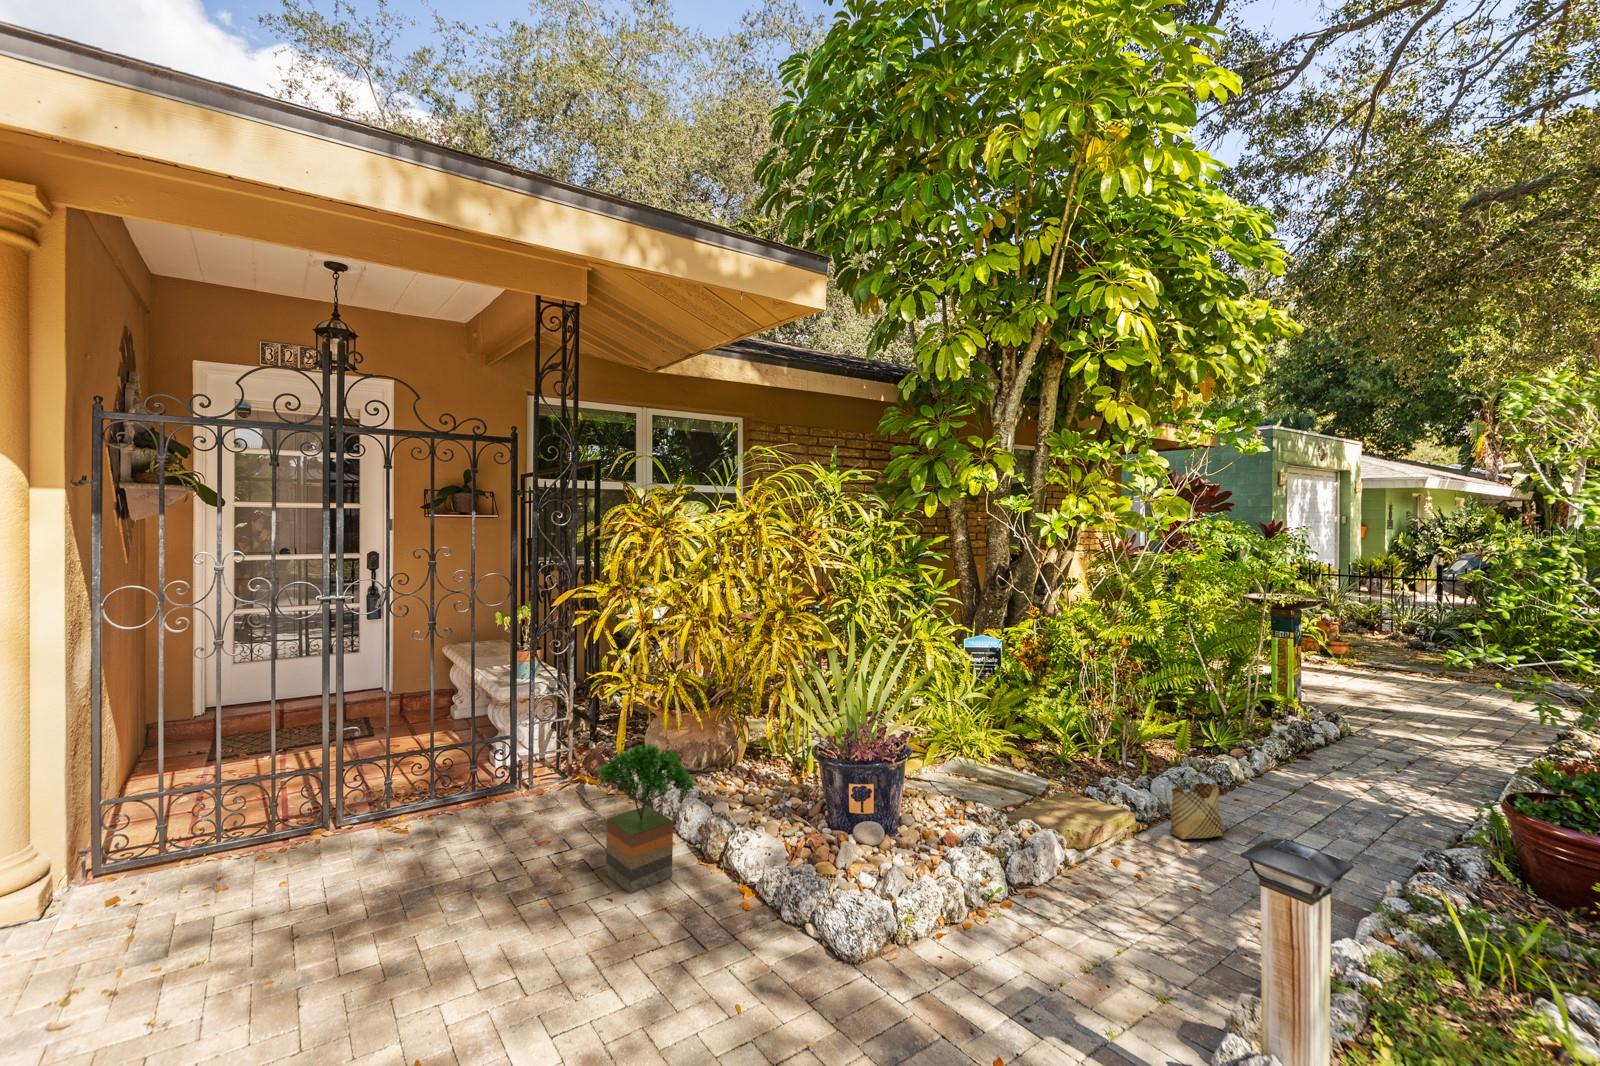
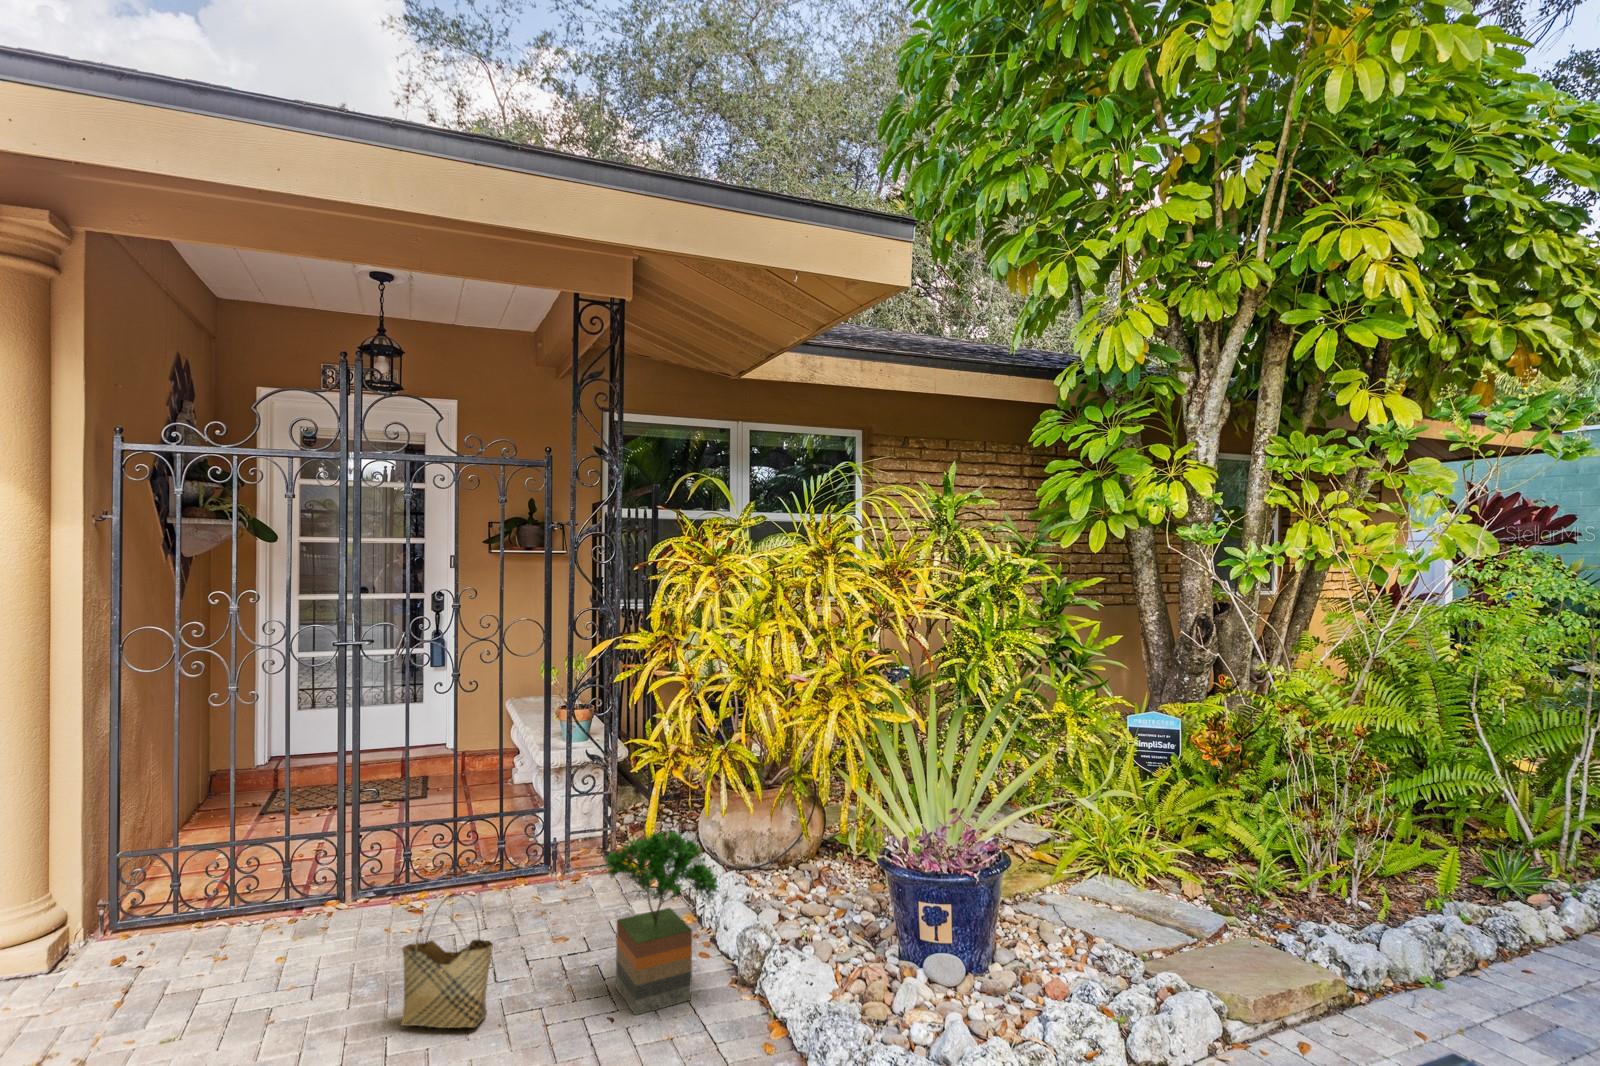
woven basket: present [1169,756,1222,839] -> present [401,895,493,1028]

